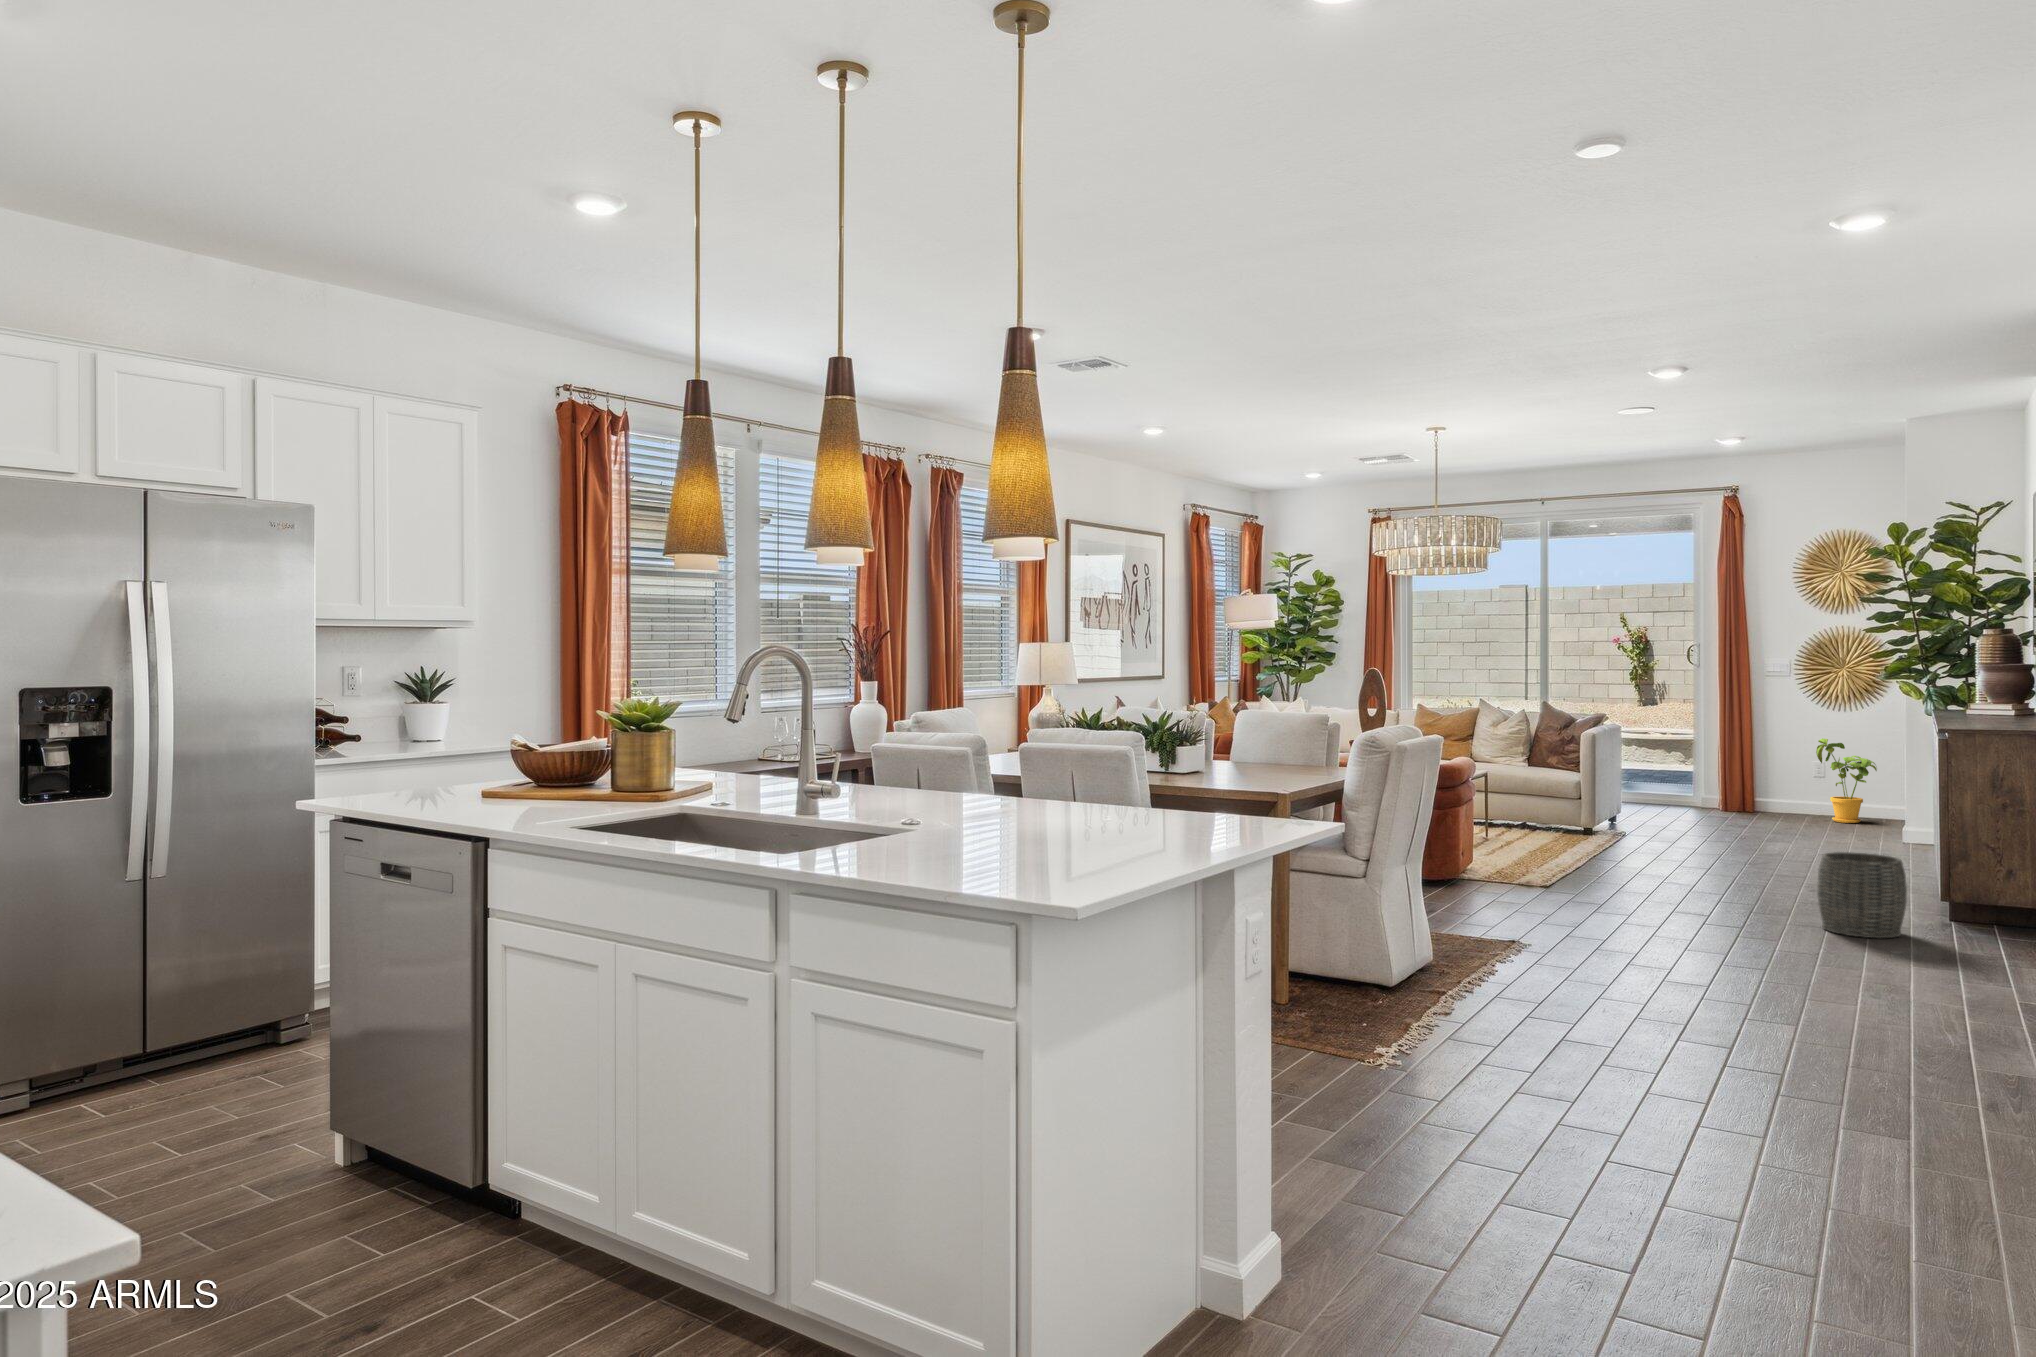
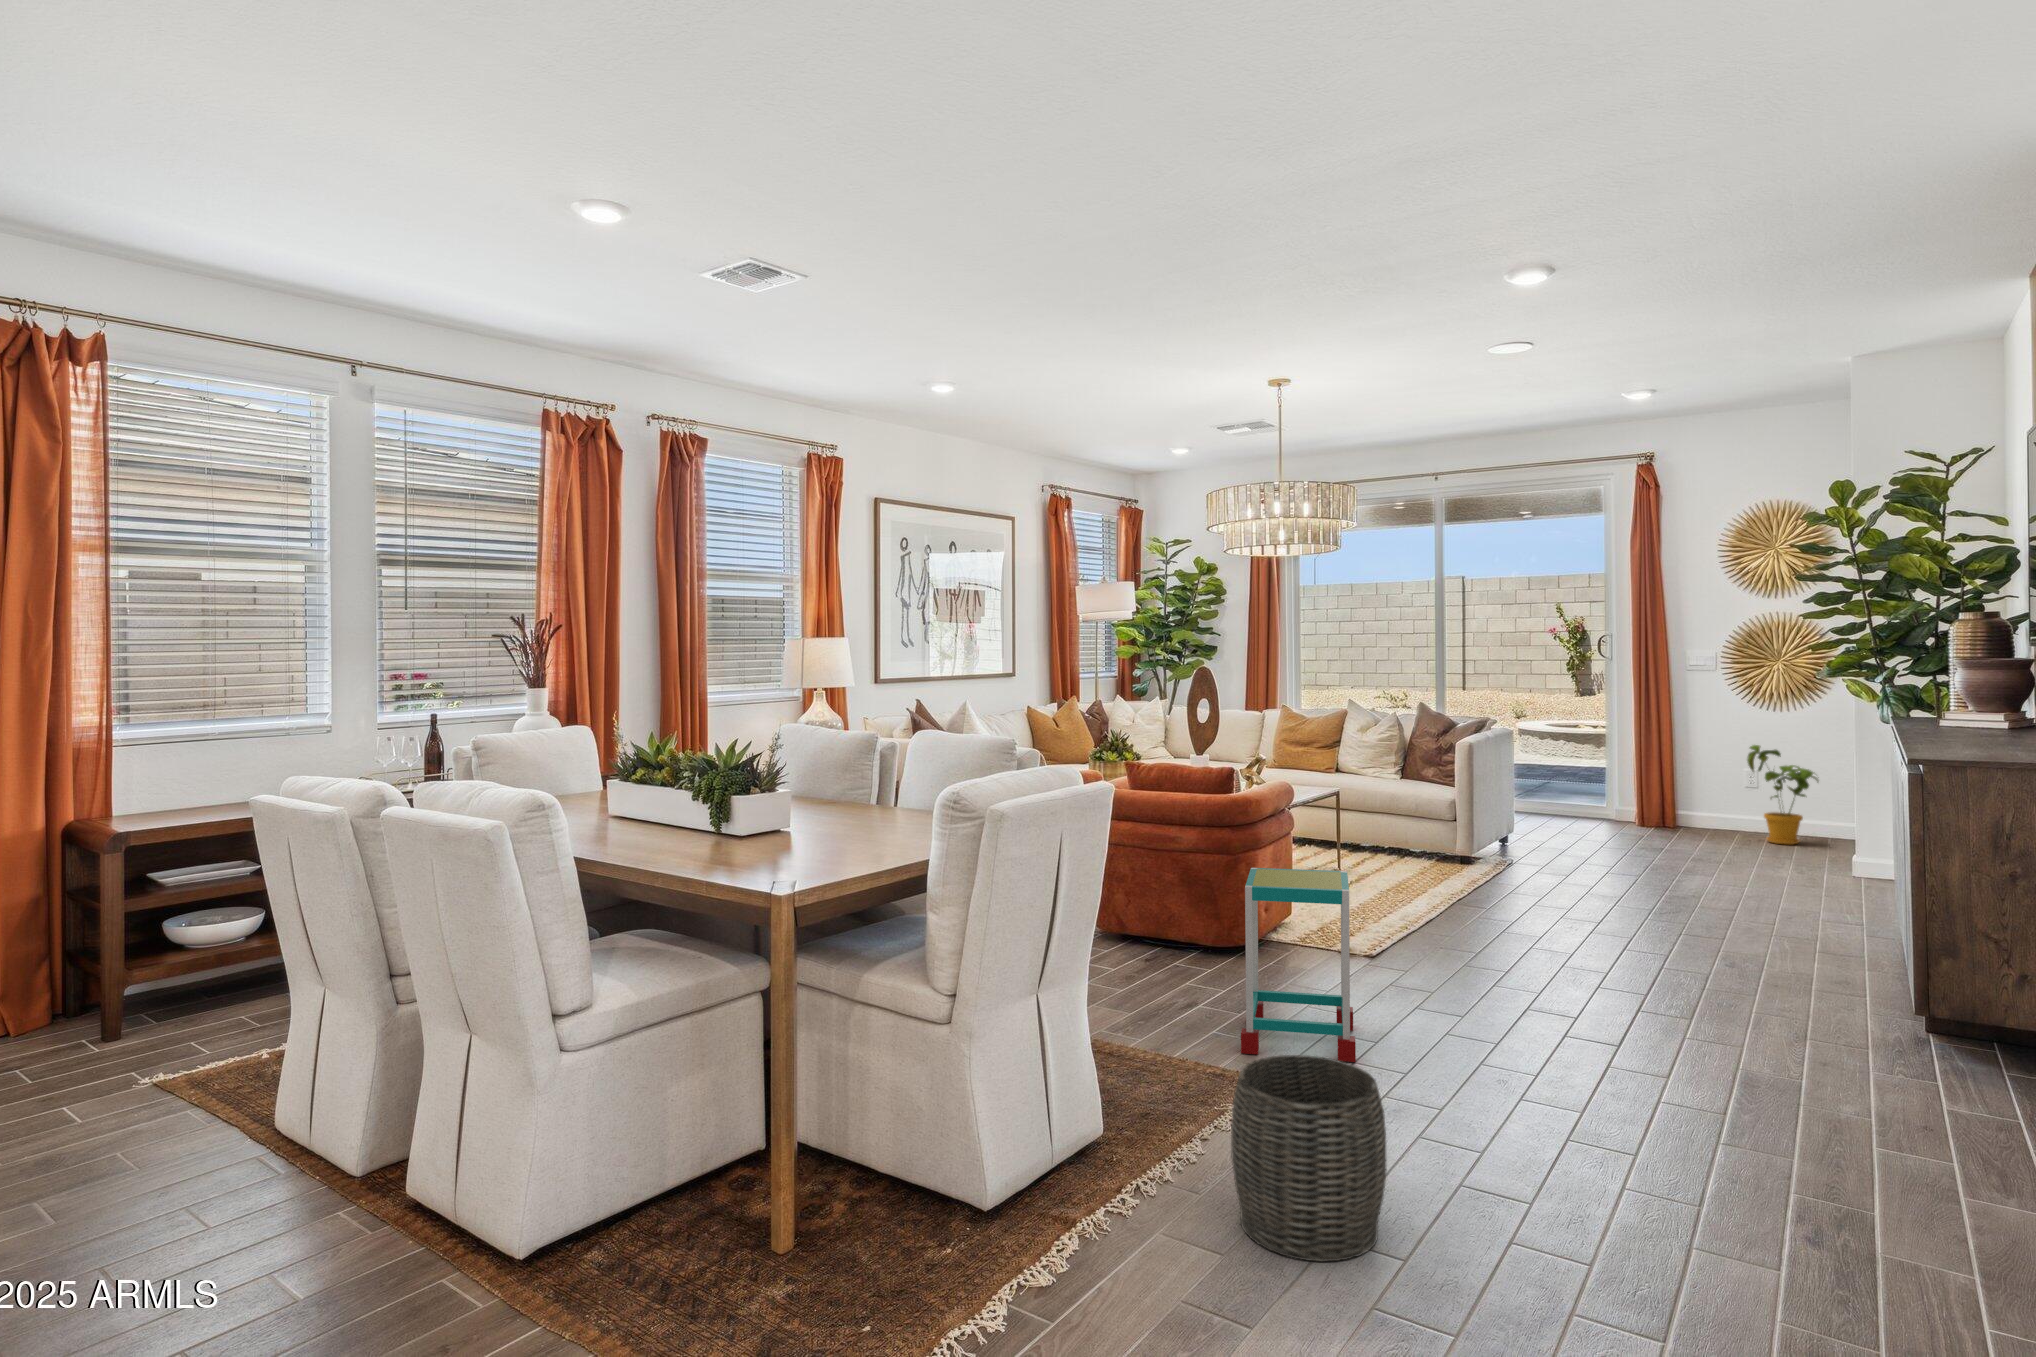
side table: none [1471,811,1563,941] -> present [1241,868,1356,1062]
woven basket: present [1817,852,1907,938] -> present [1231,1055,1387,1262]

